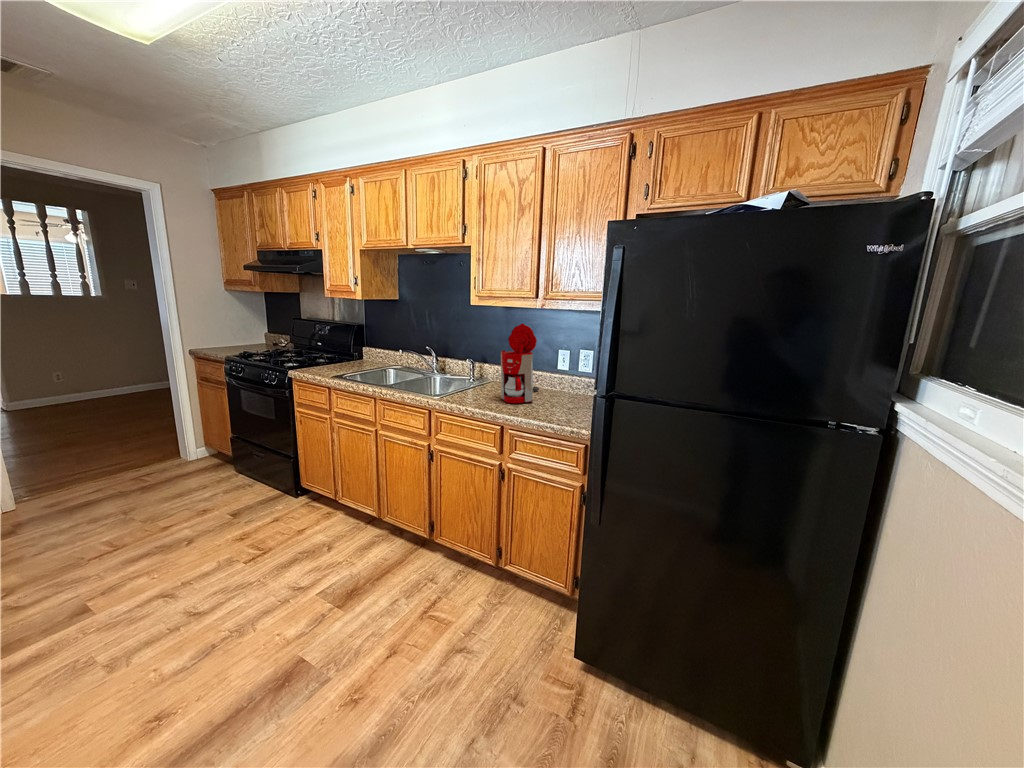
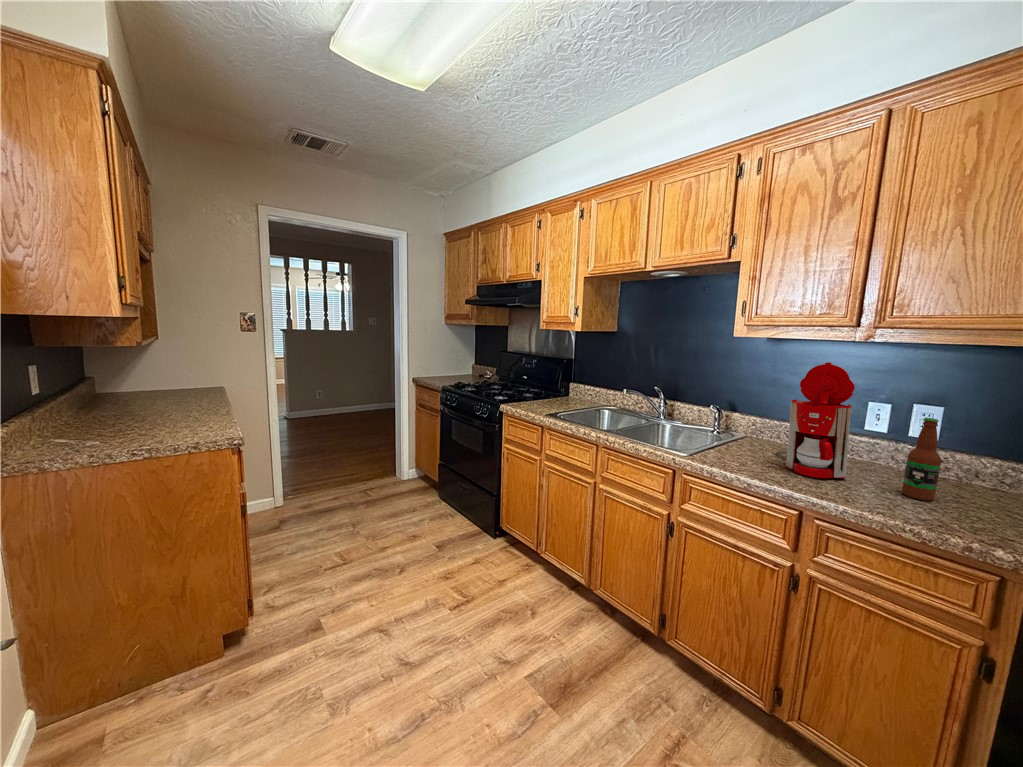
bottle: none [558,358,574,409] -> present [902,418,941,501]

